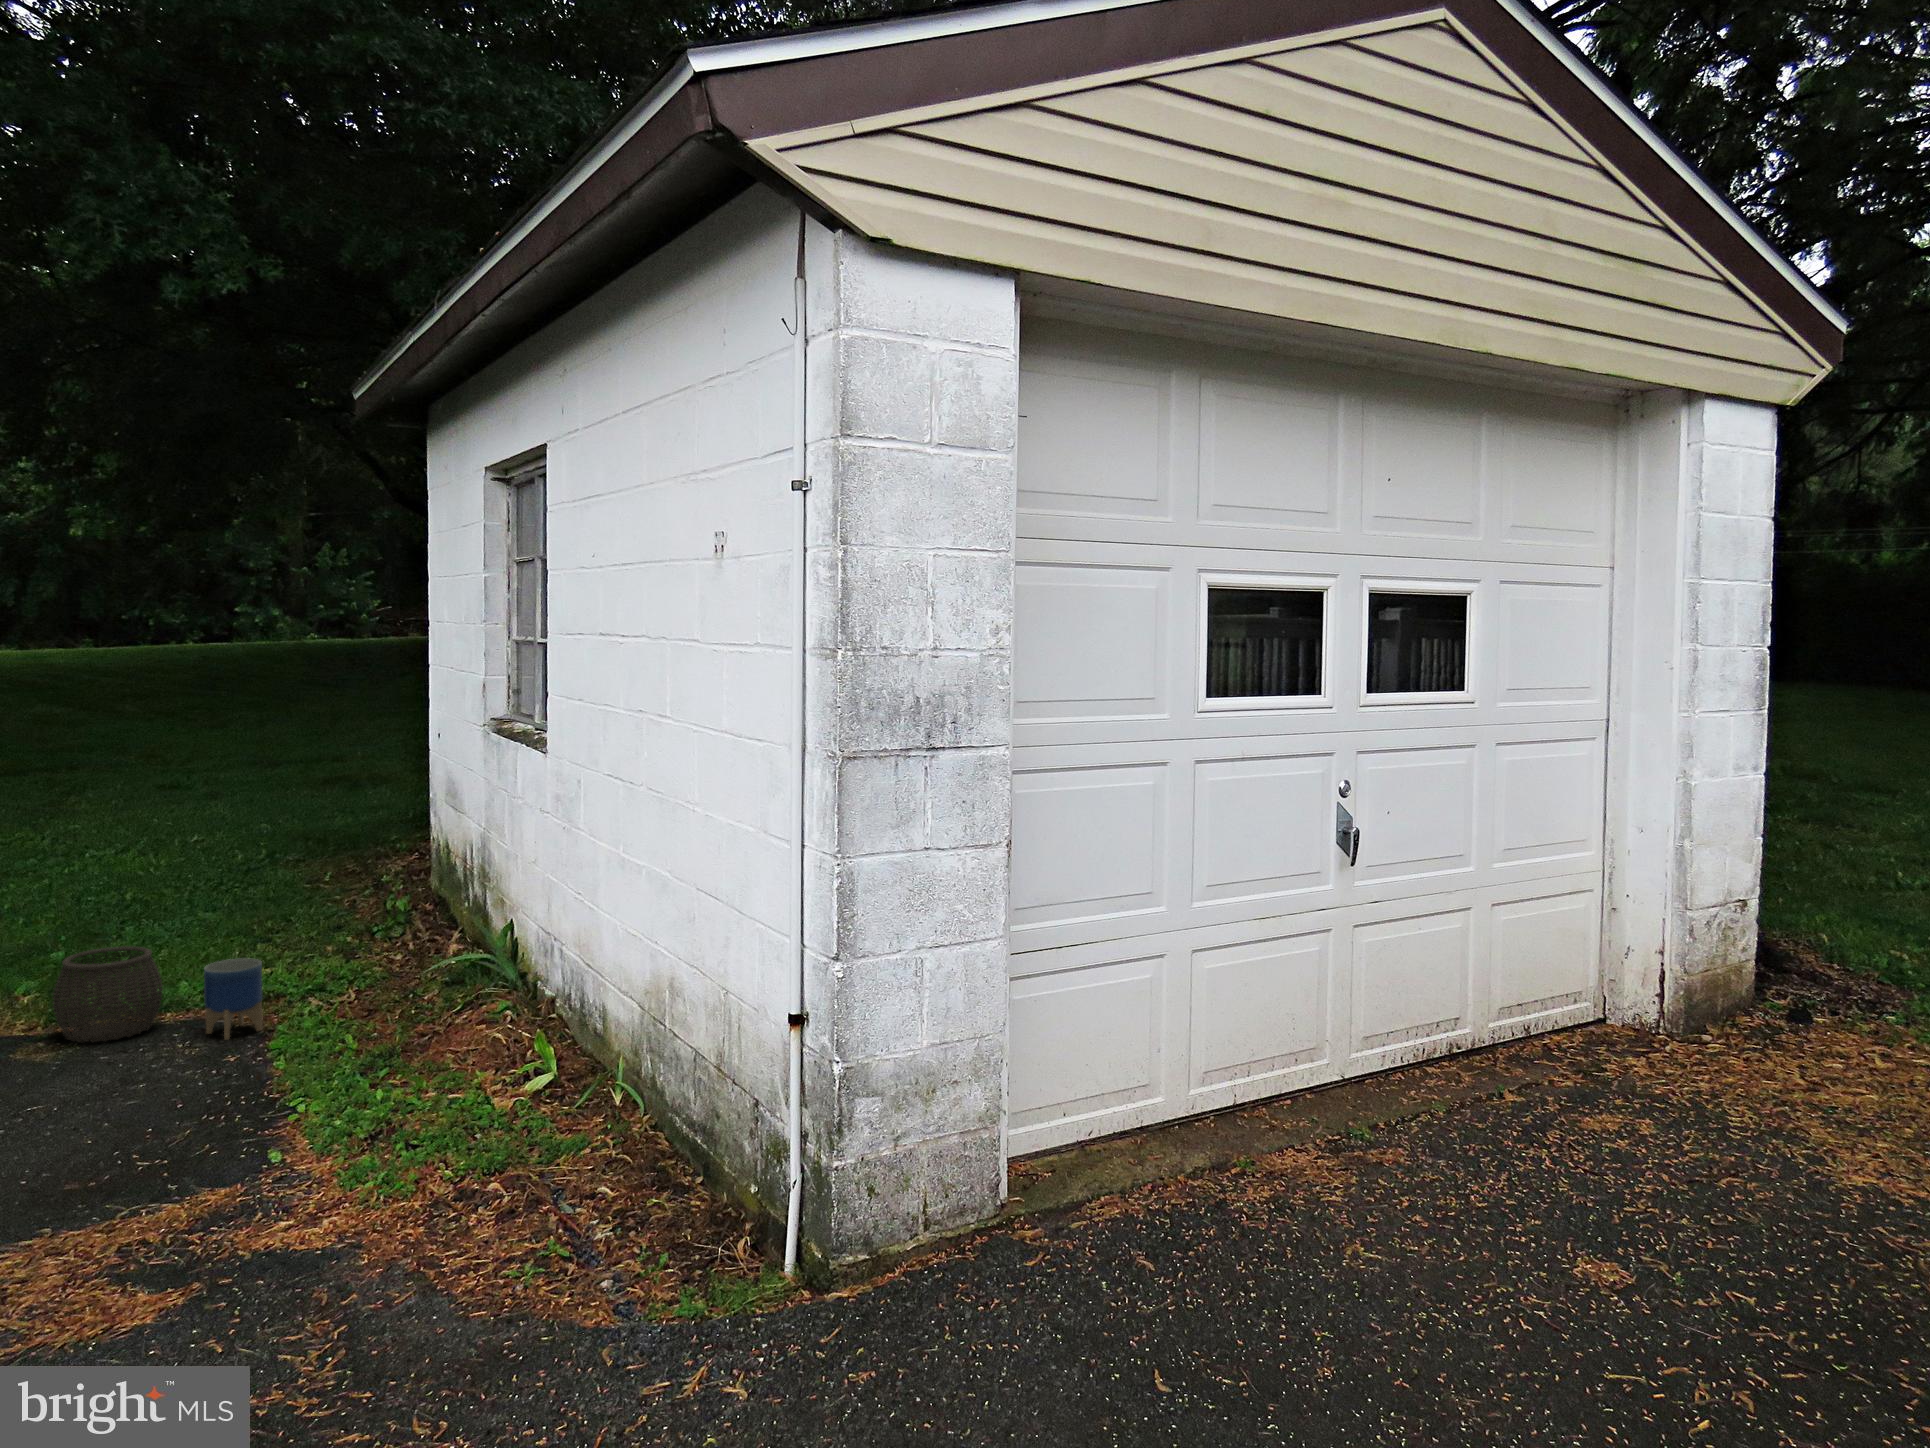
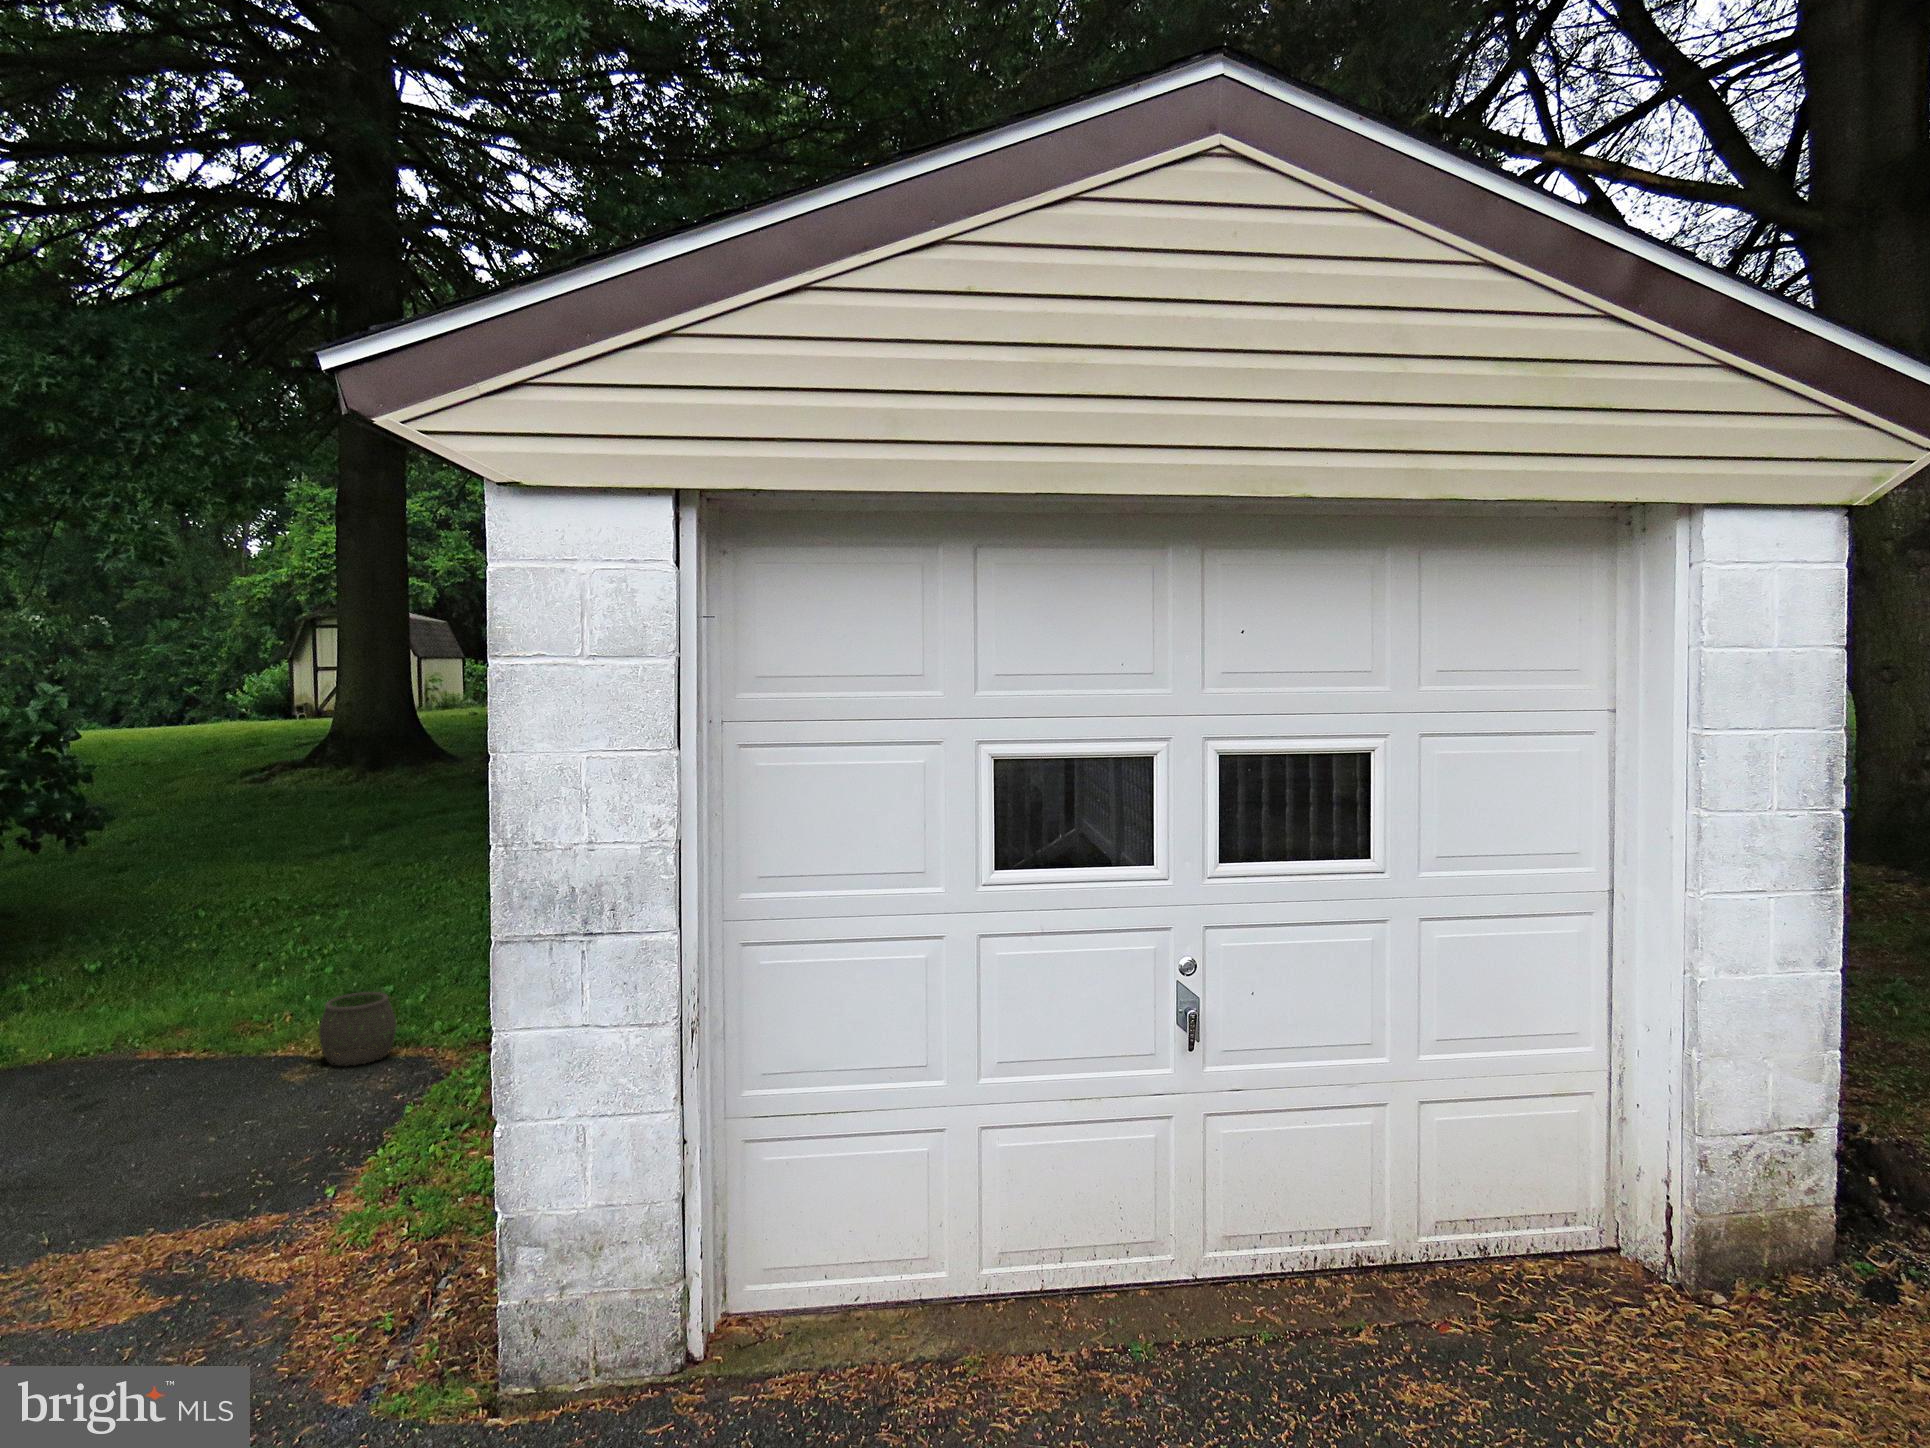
planter: present [204,958,262,1040] -> none [406,1010,450,1075]

